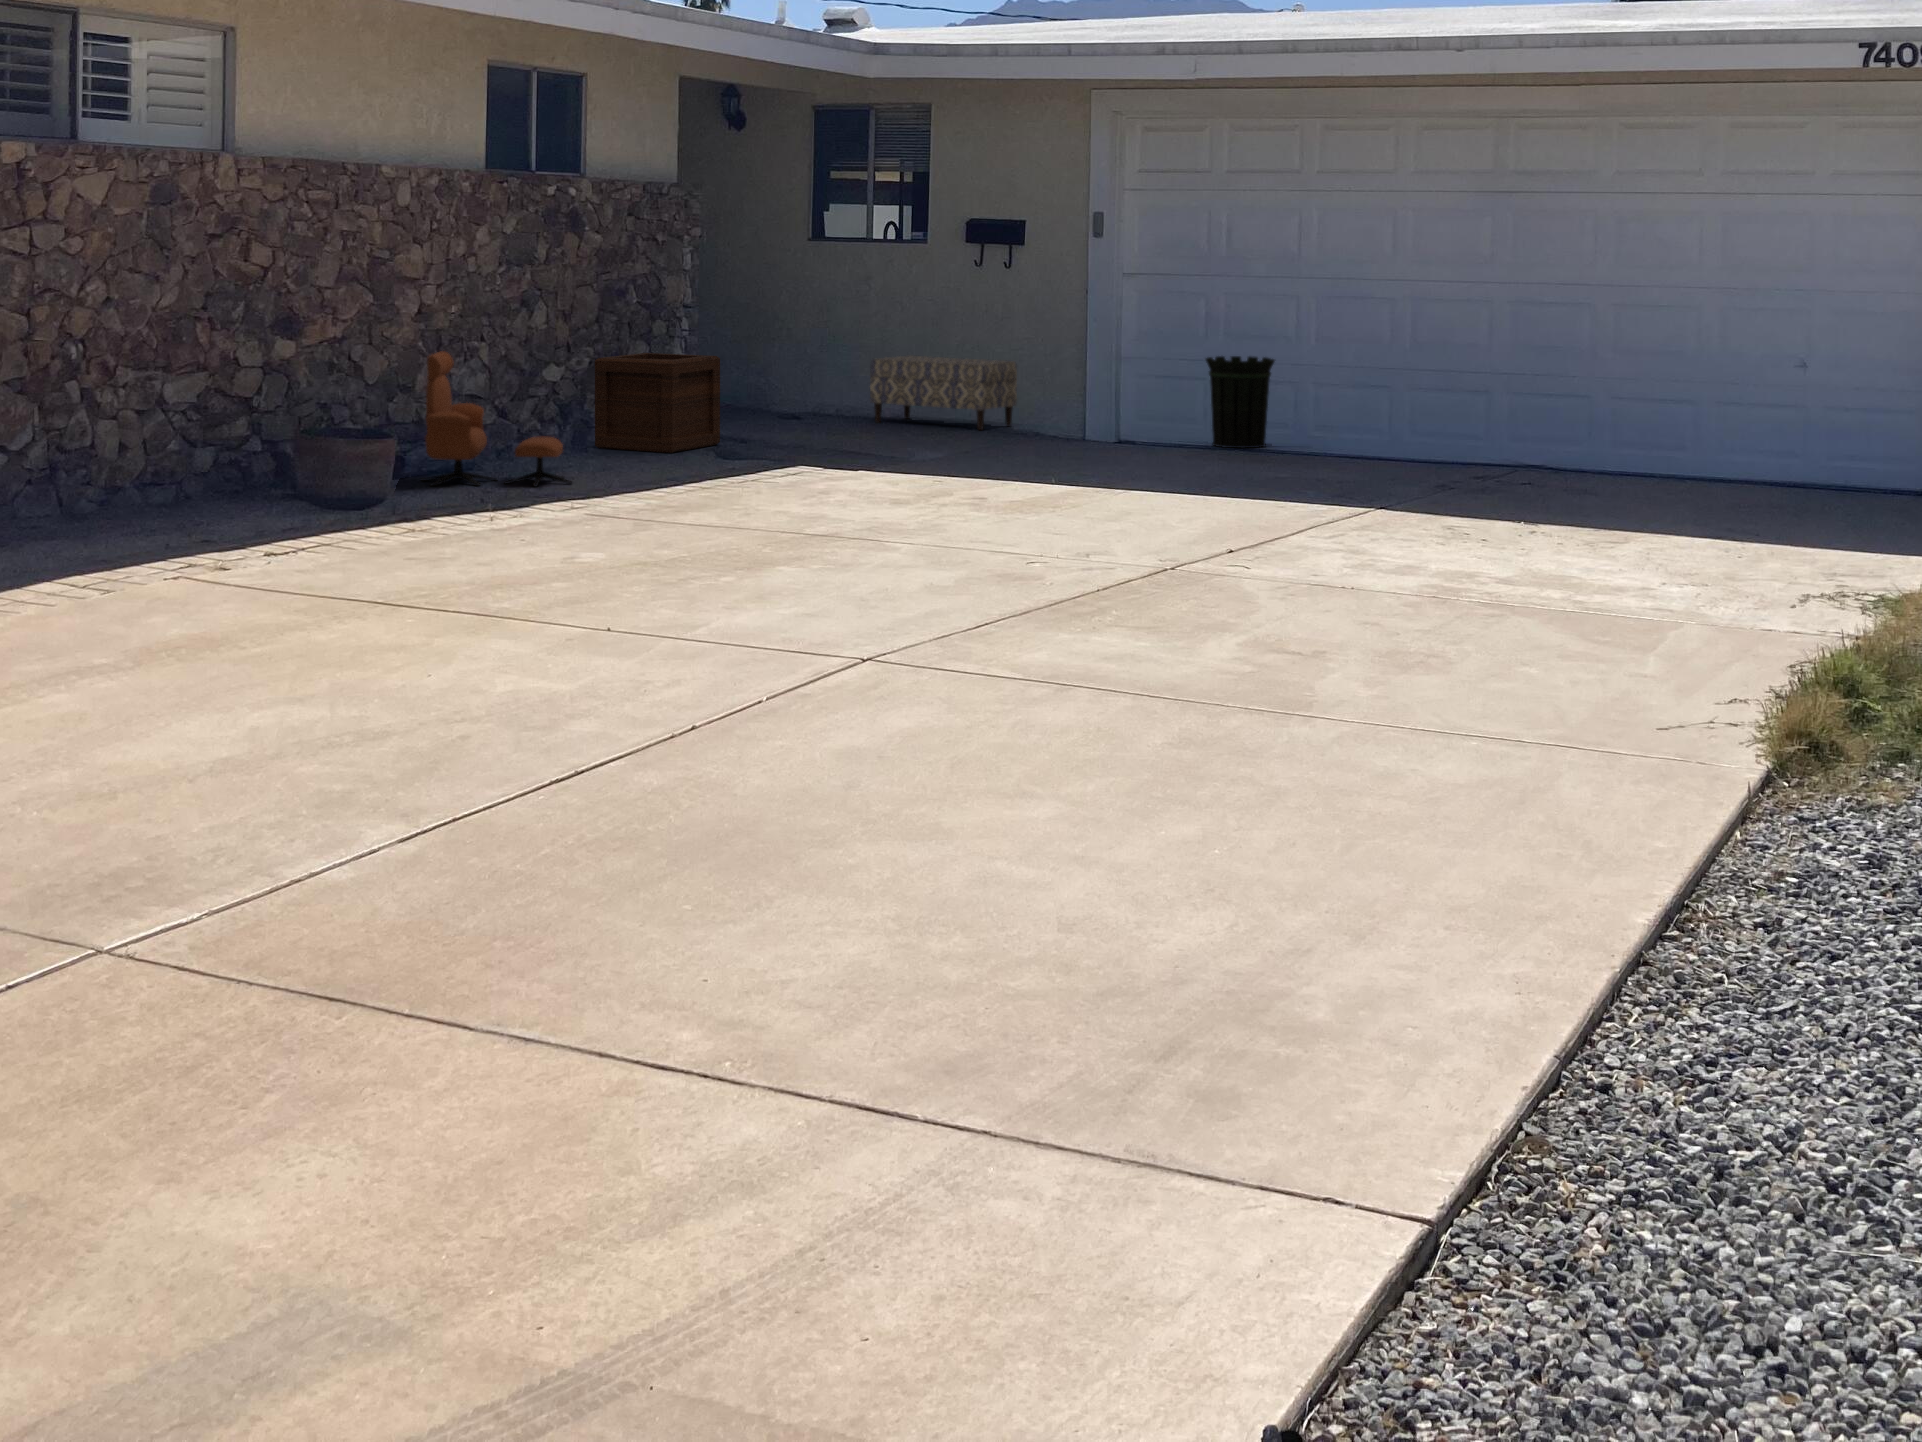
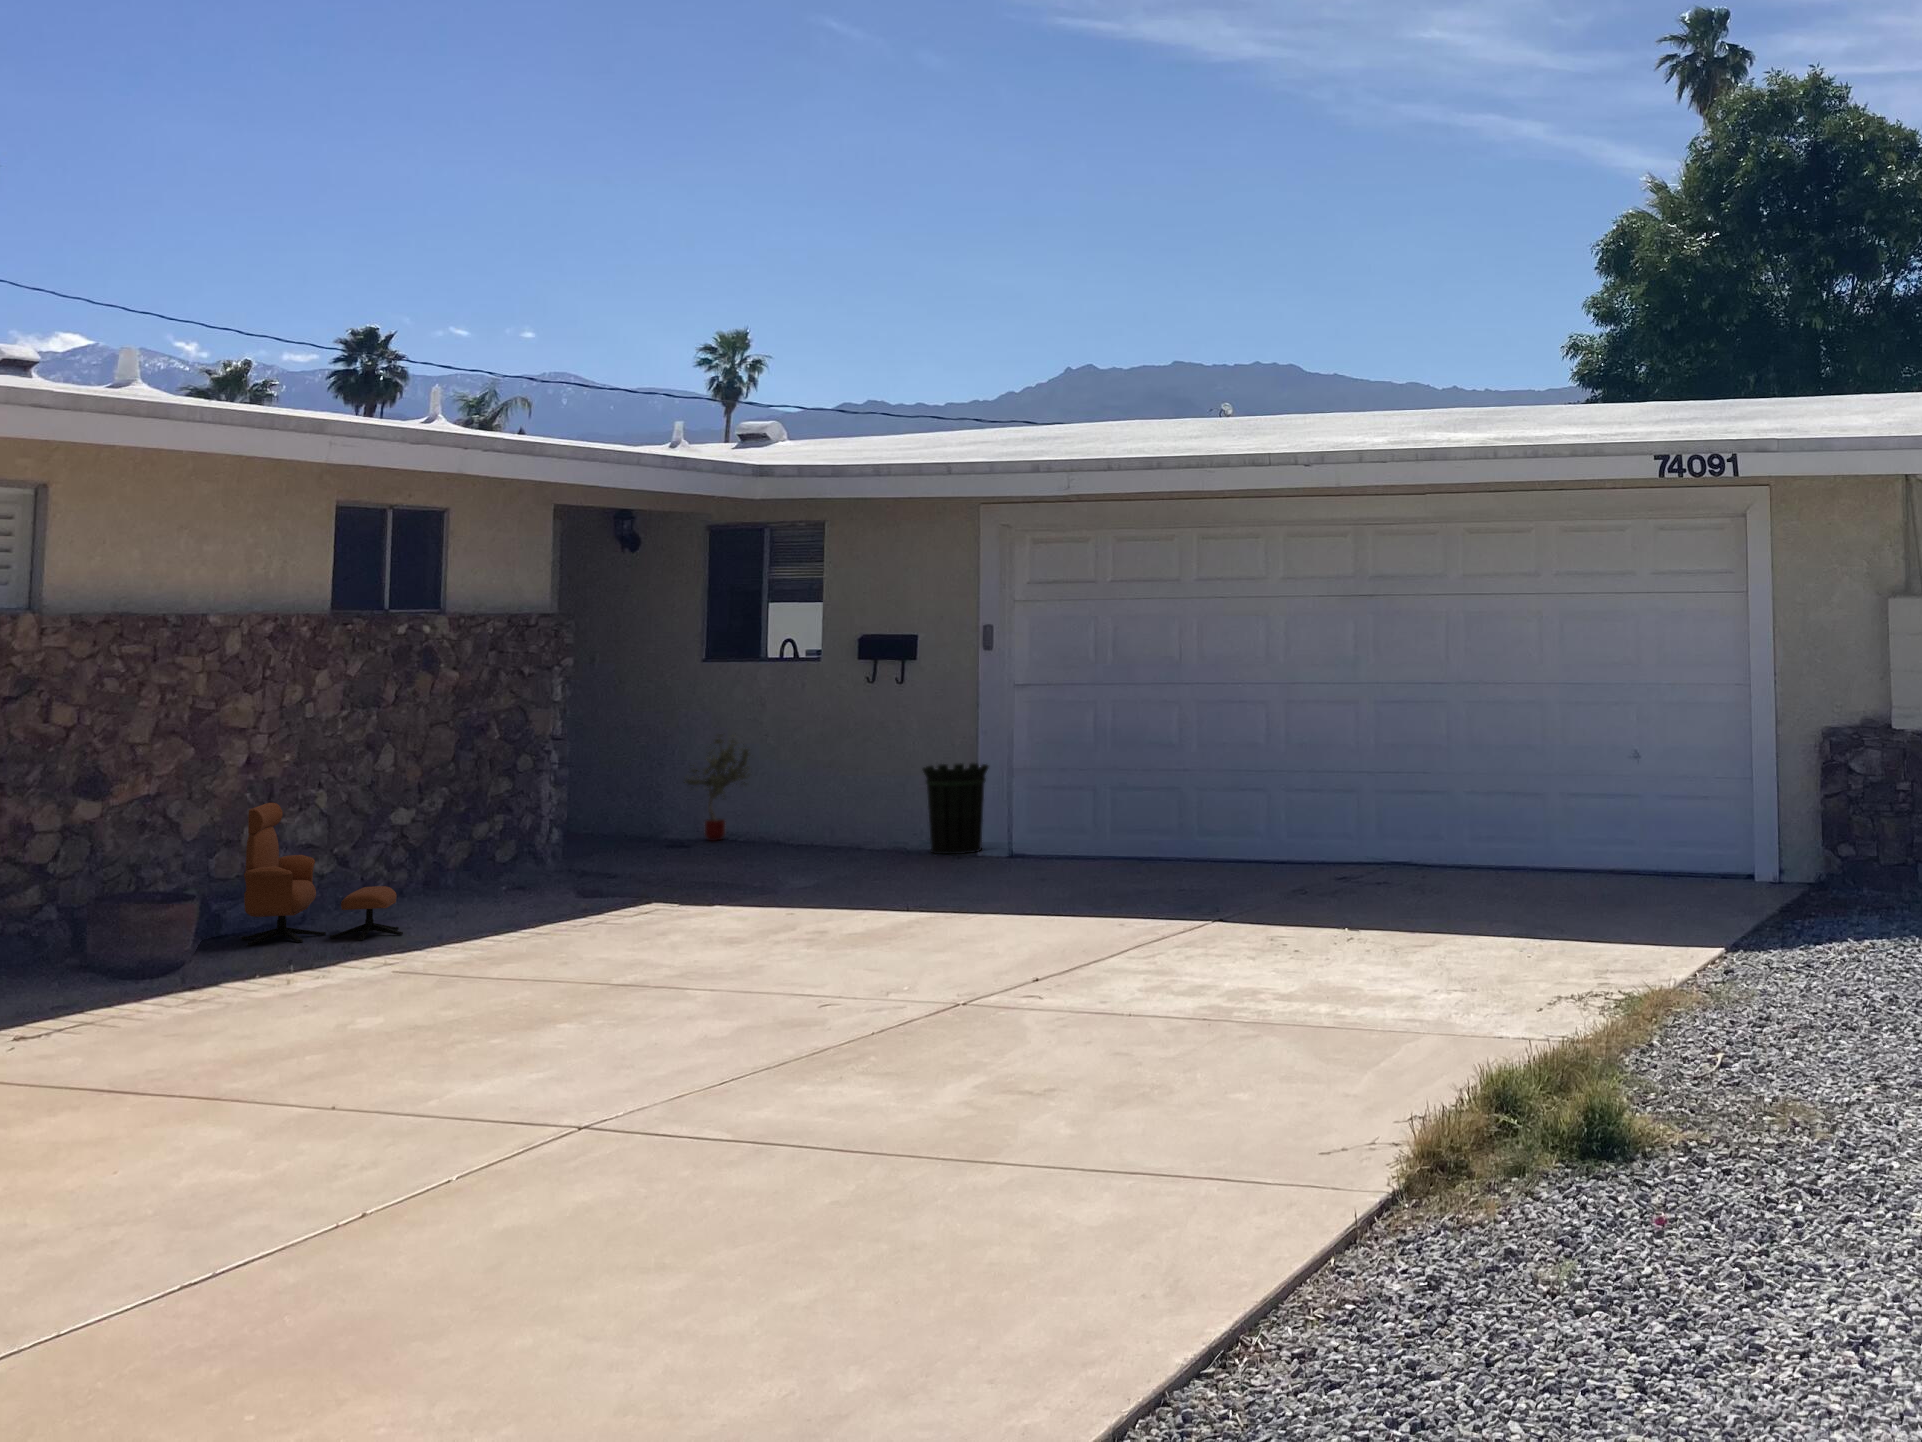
potted tree: none [786,311,858,416] -> present [684,734,750,841]
wooden crate: present [595,353,720,453] -> none [454,788,590,892]
bench: present [870,355,1017,430] -> none [763,775,911,850]
waste bin: present [1206,356,1275,448] -> present [923,763,988,854]

